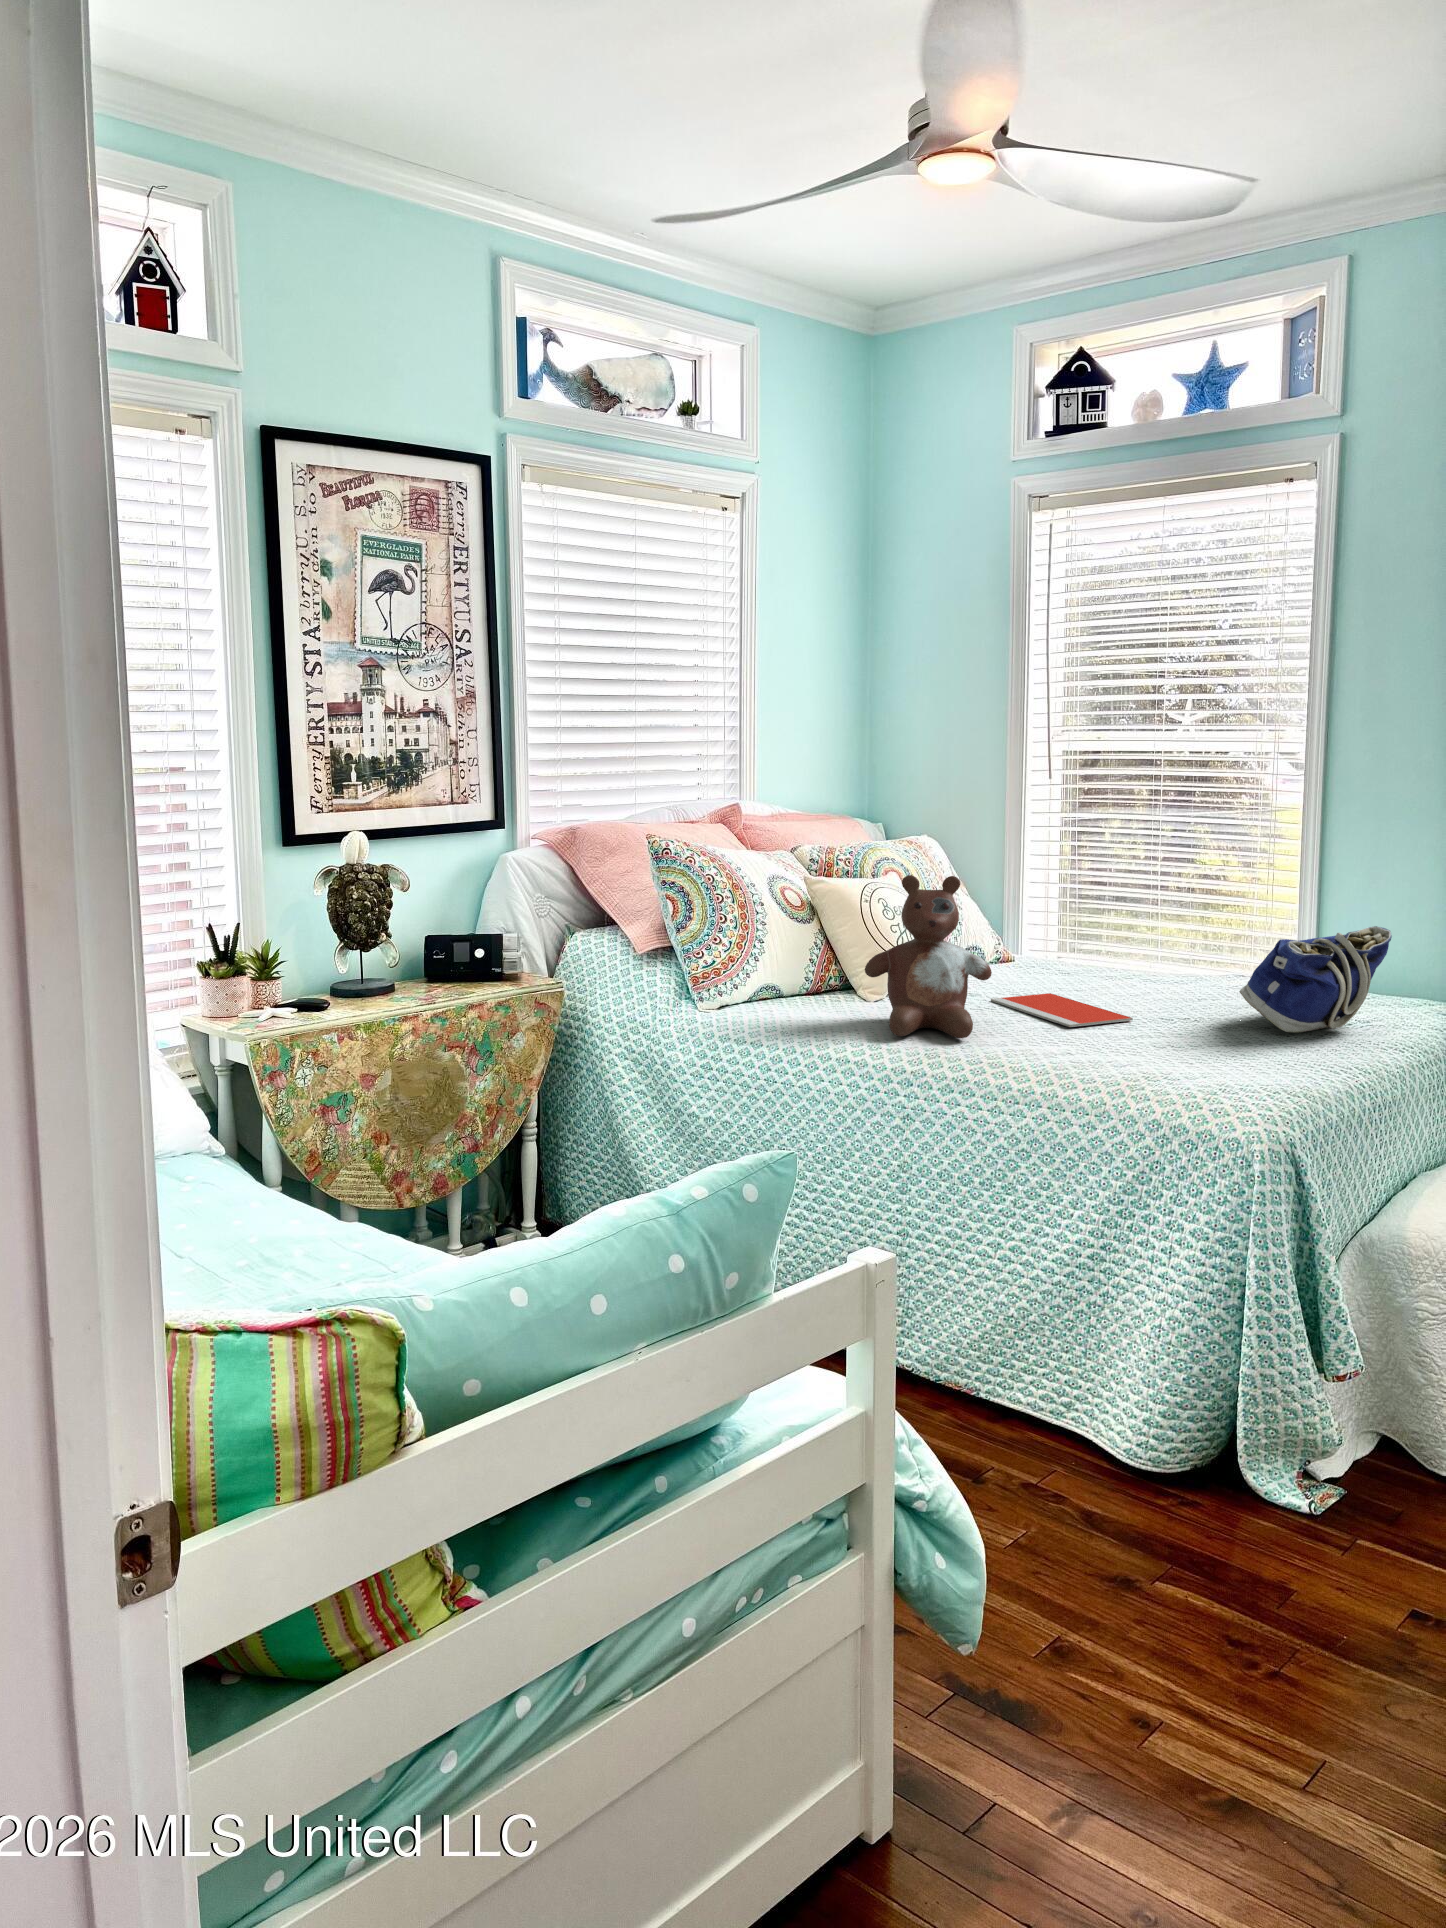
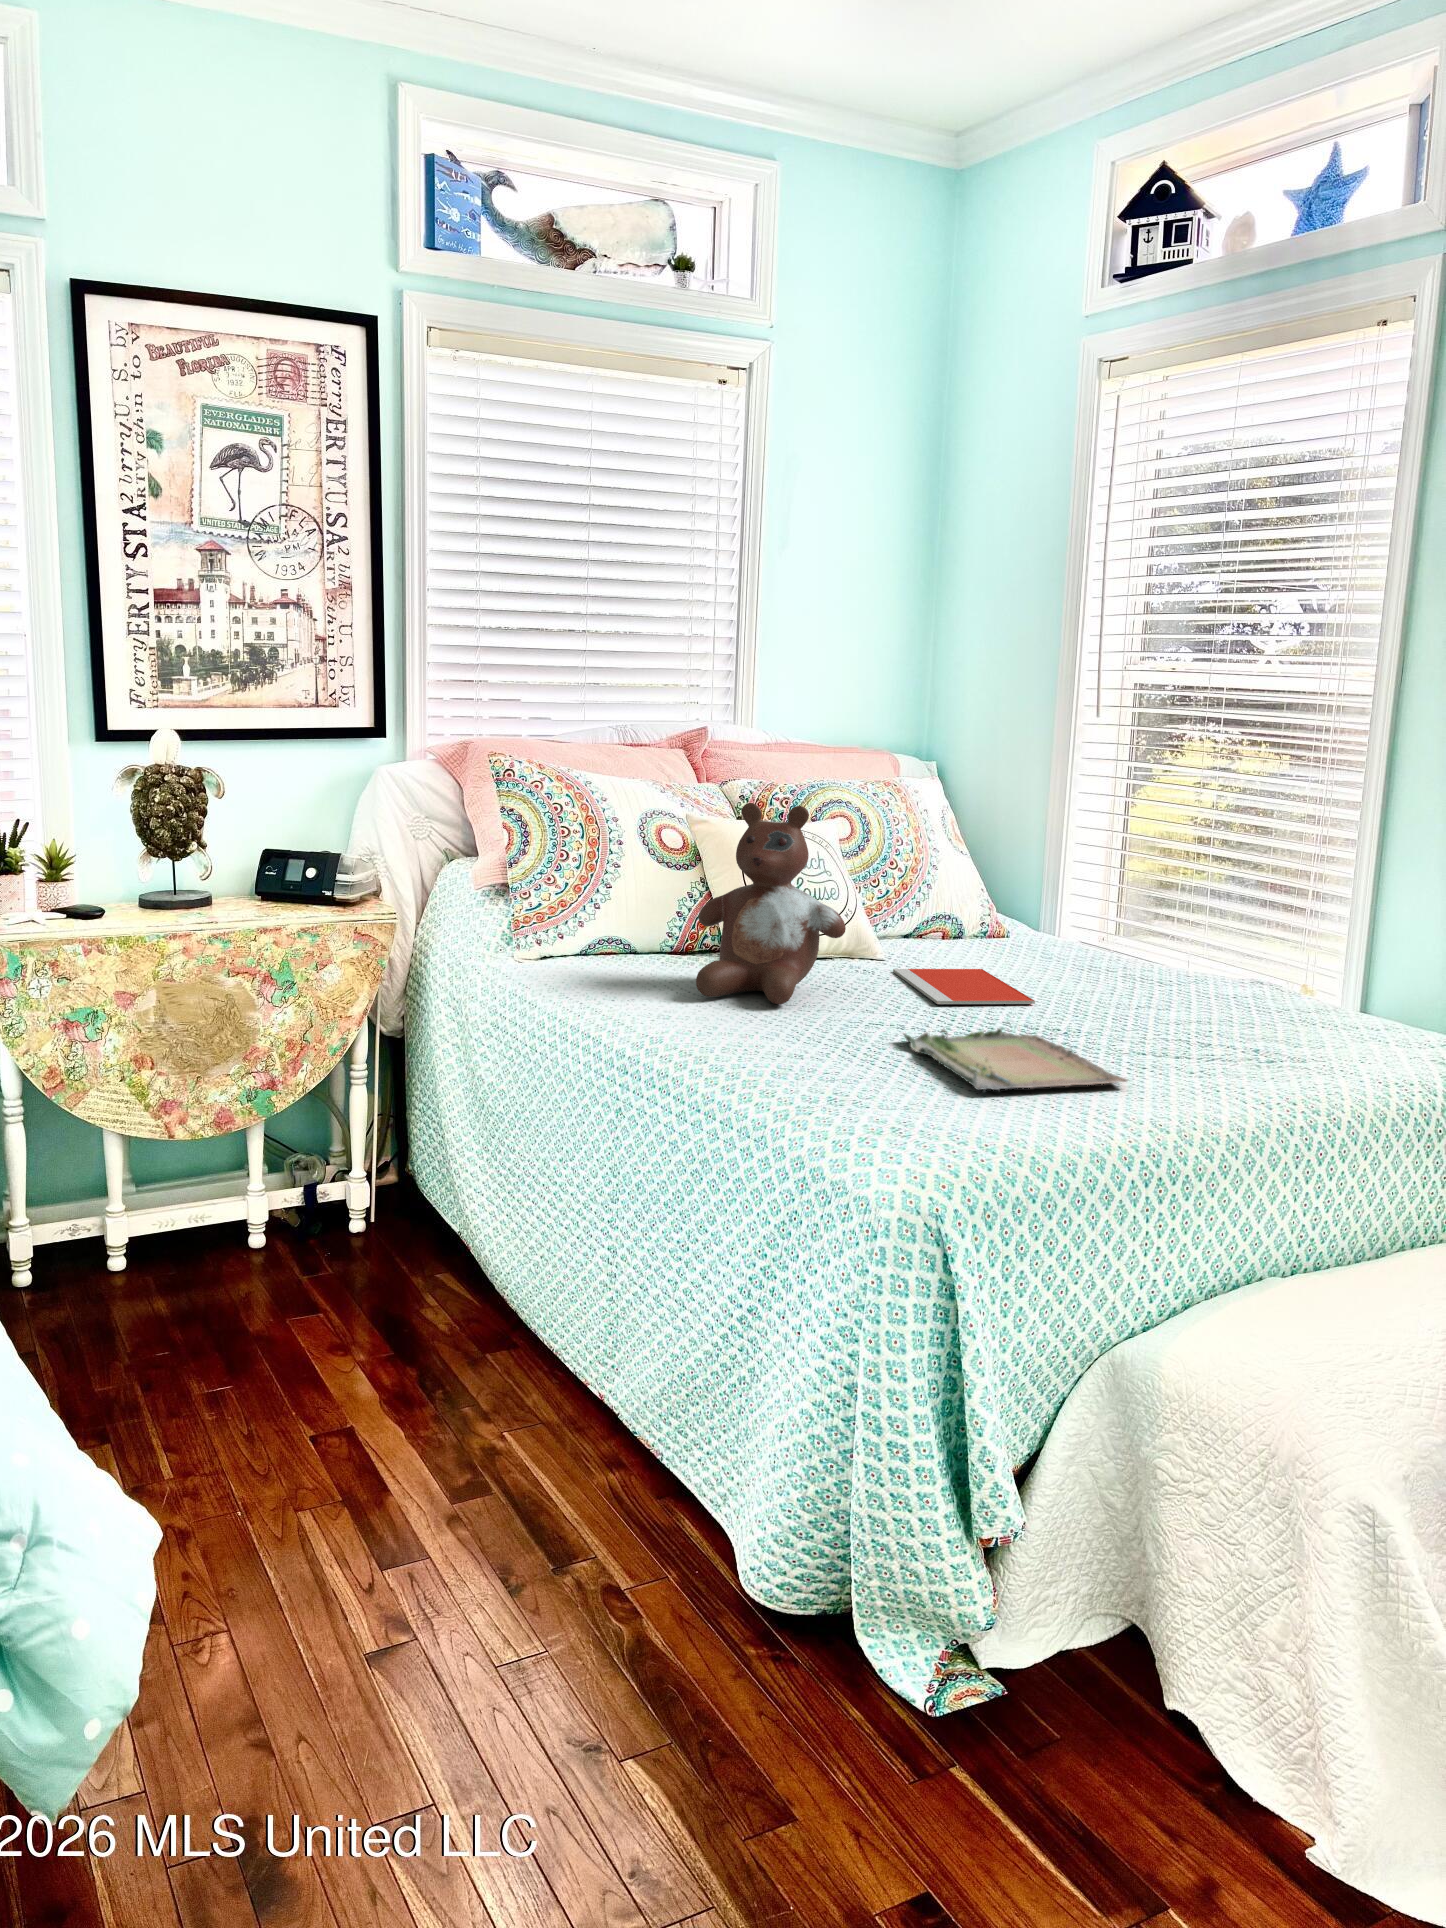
tote bag: present [1239,926,1392,1032] -> none [1169,900,1389,1033]
tray: none [1095,1036,1303,1100] -> present [903,1022,1128,1091]

